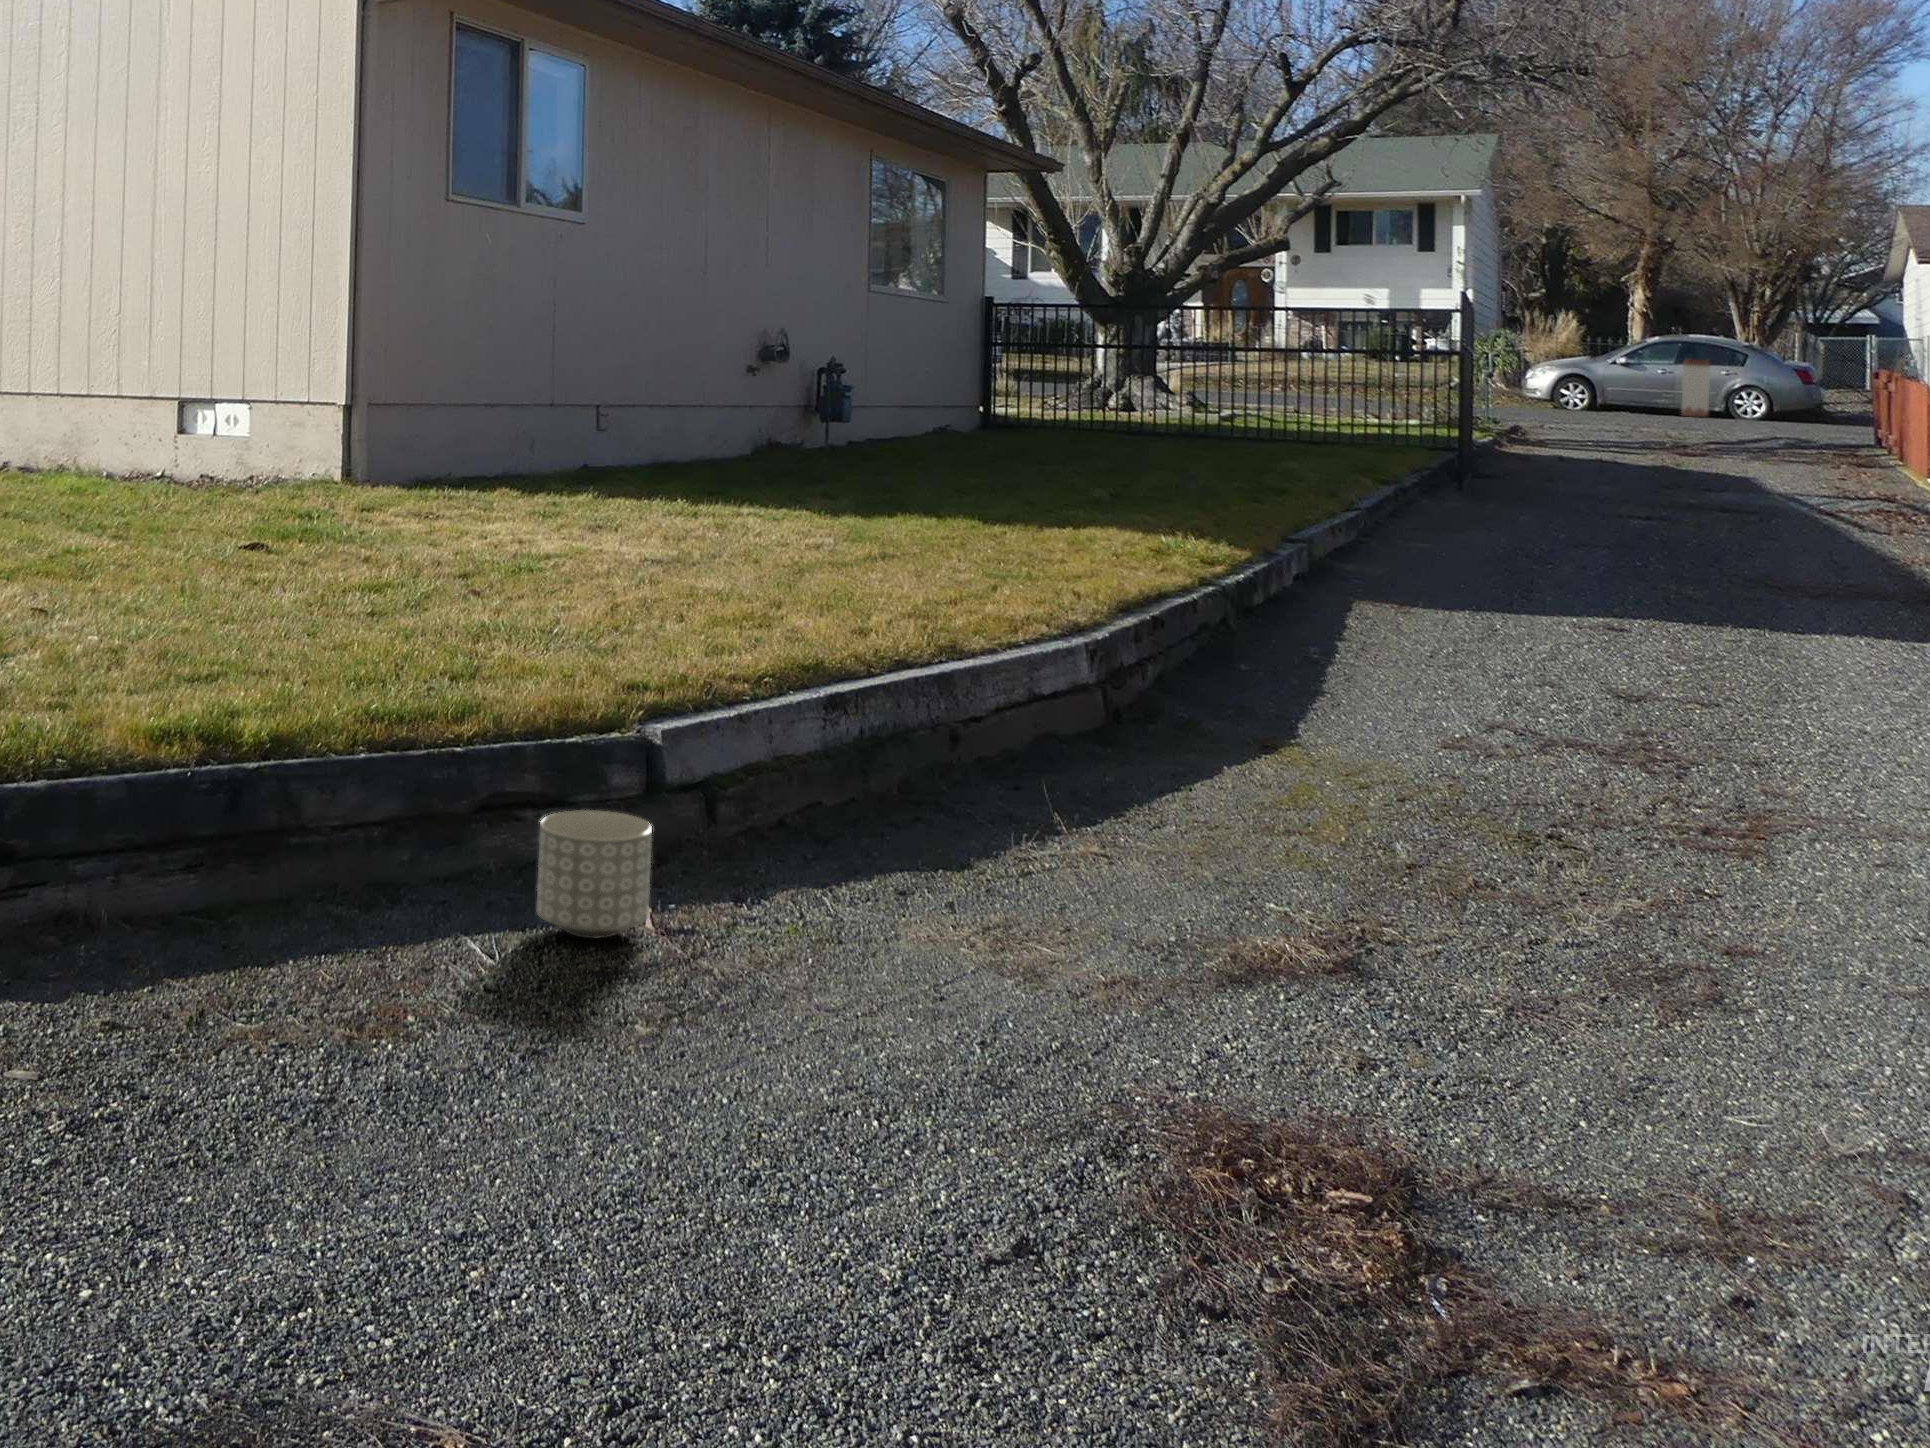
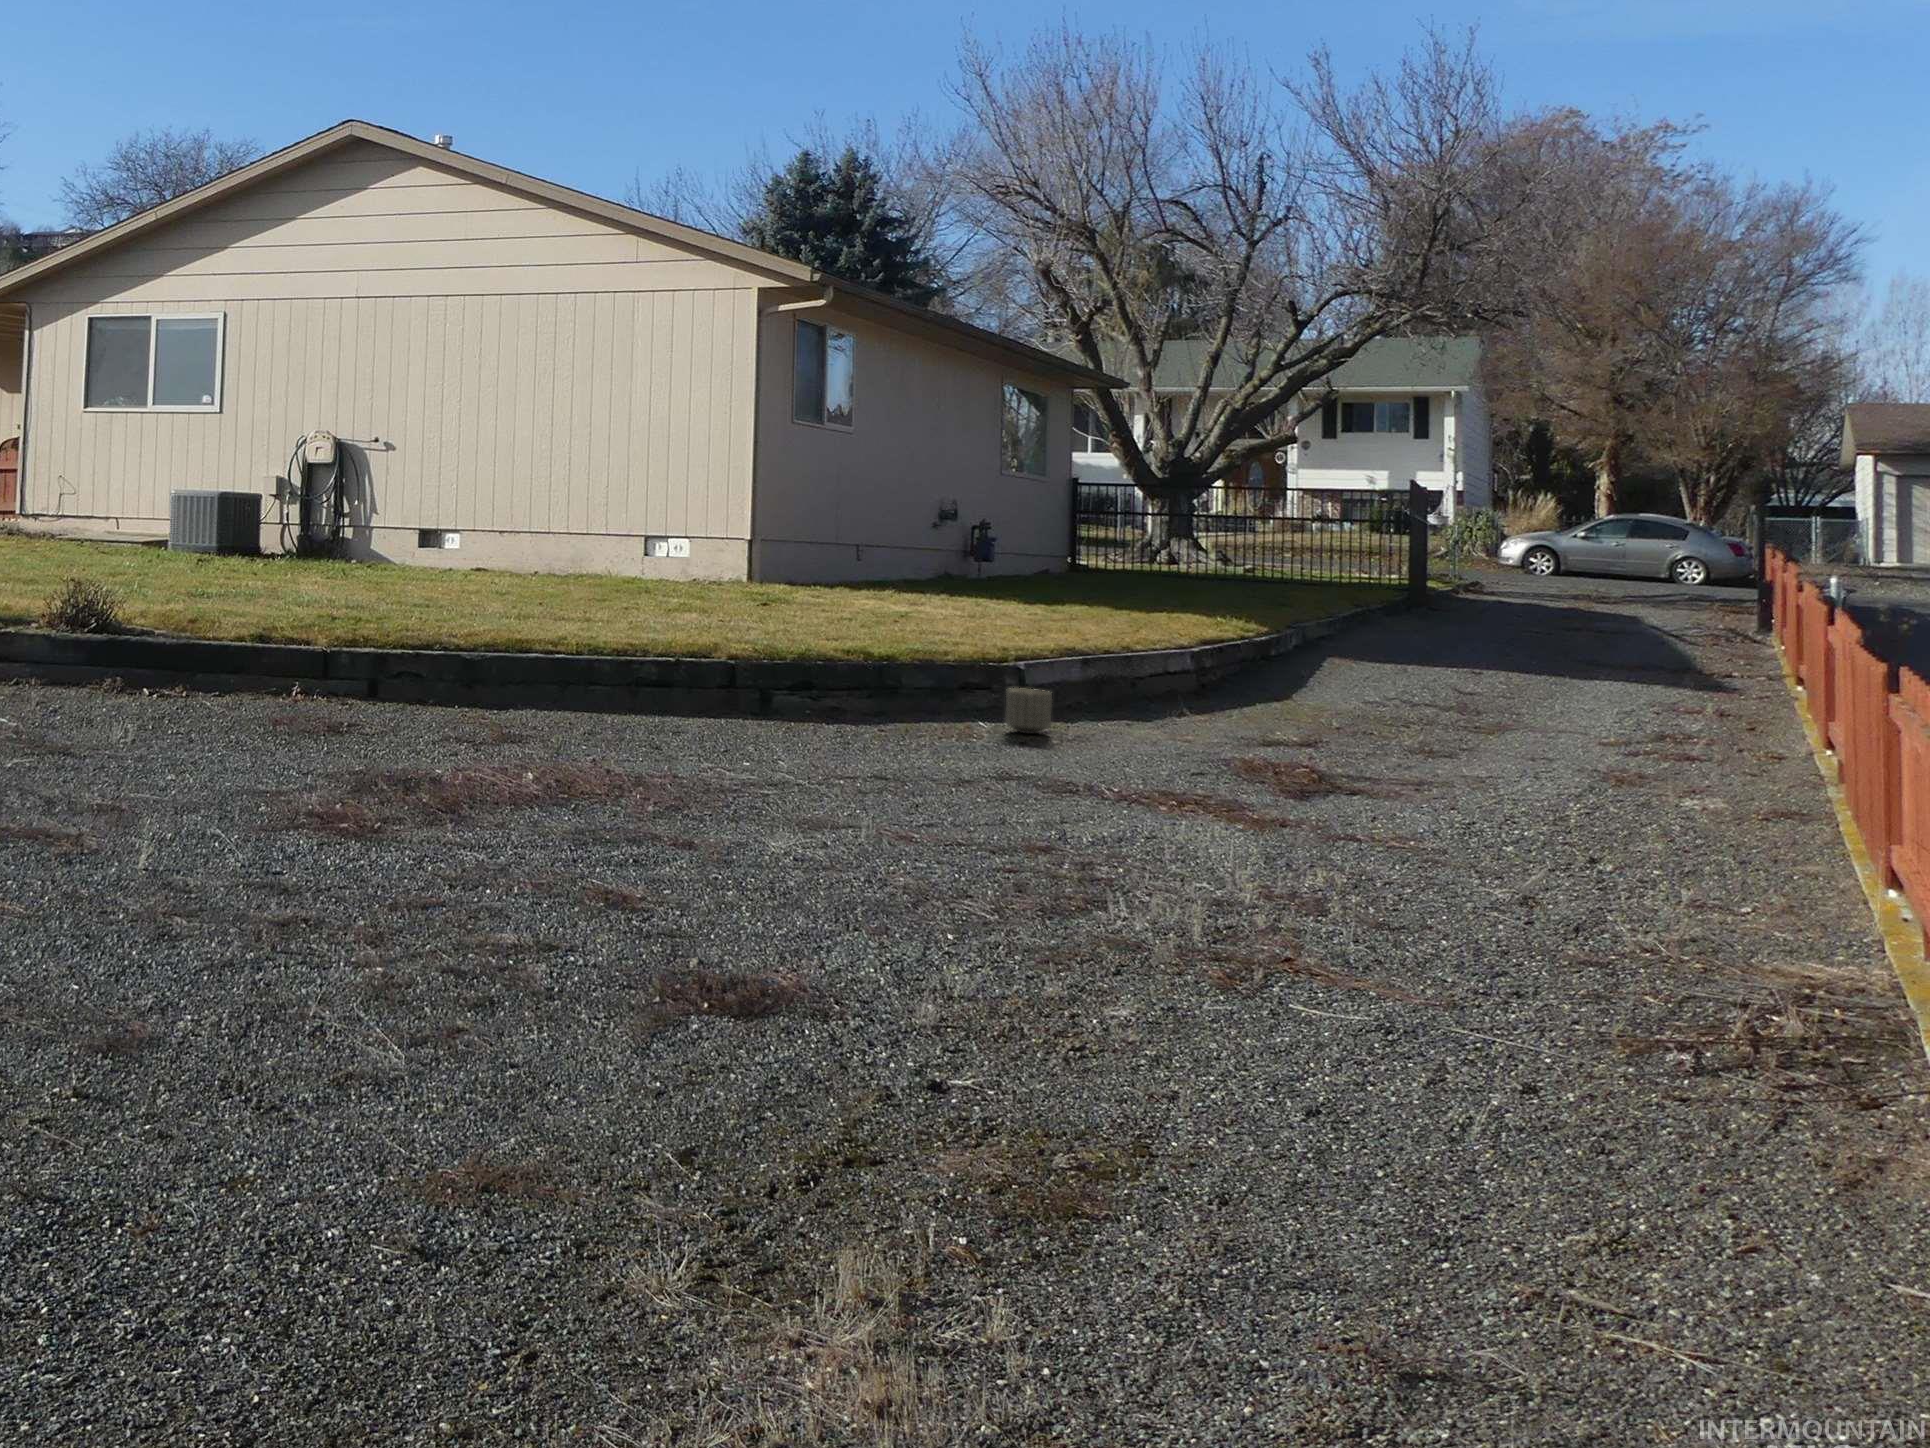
trash can: present [1681,359,1711,417] -> none [1629,534,1653,581]

